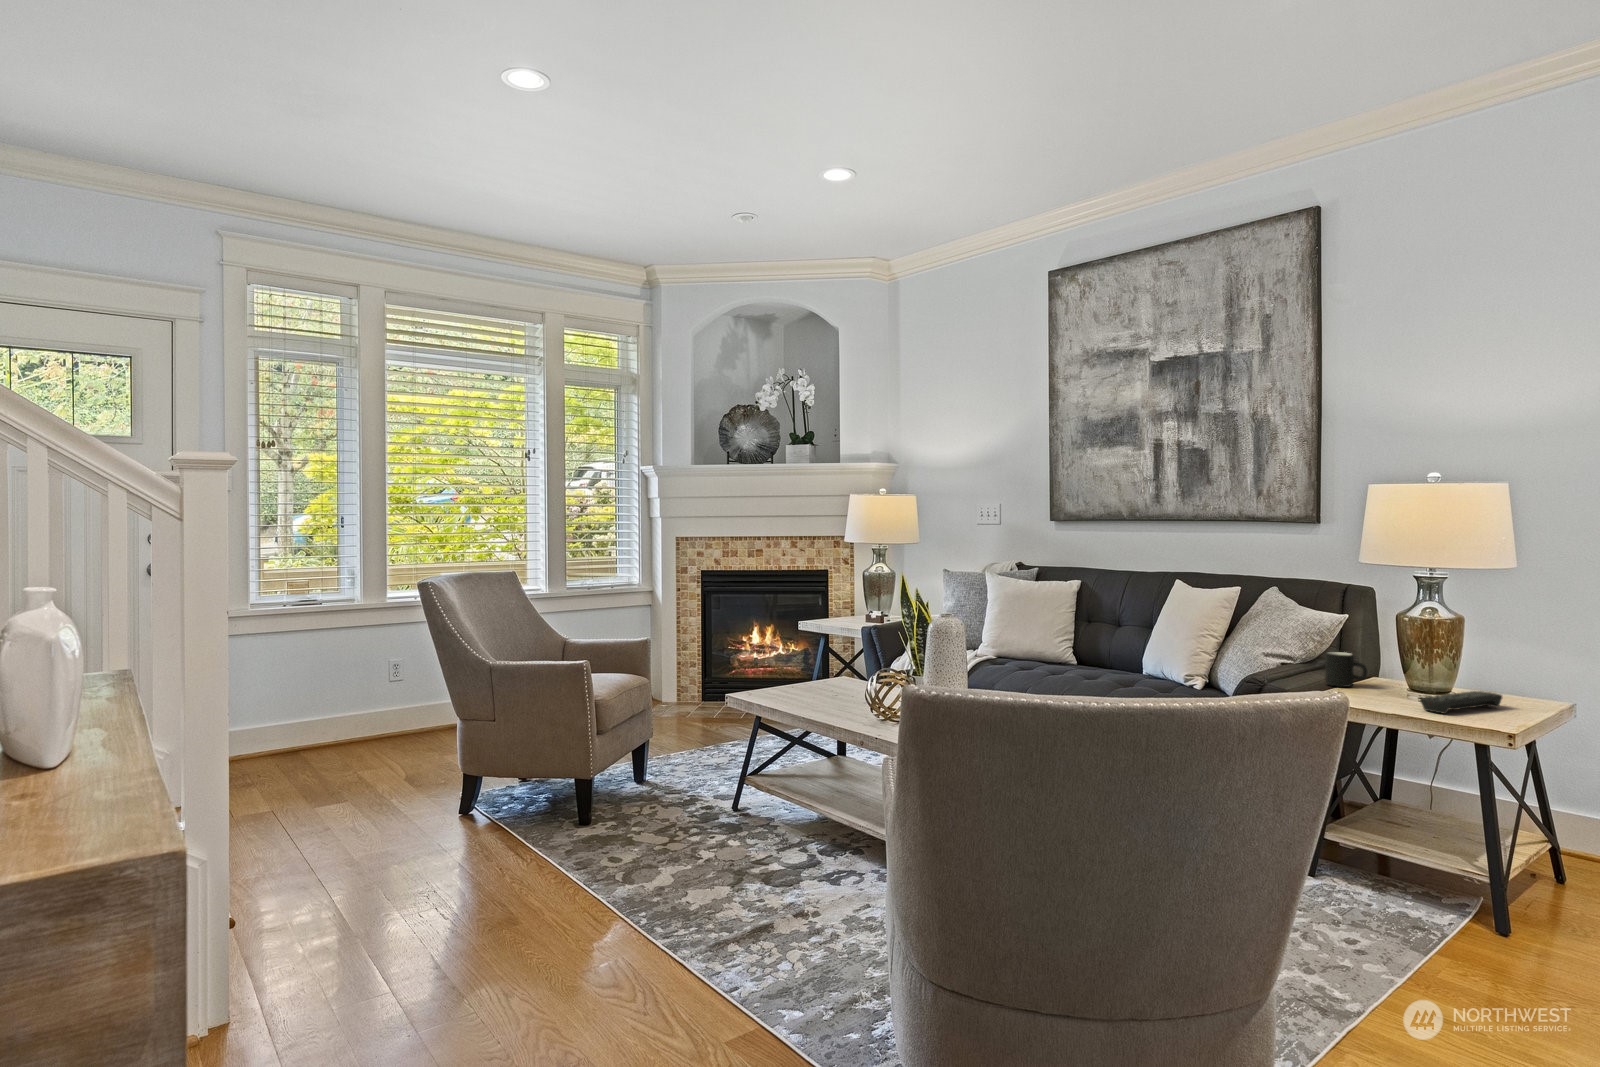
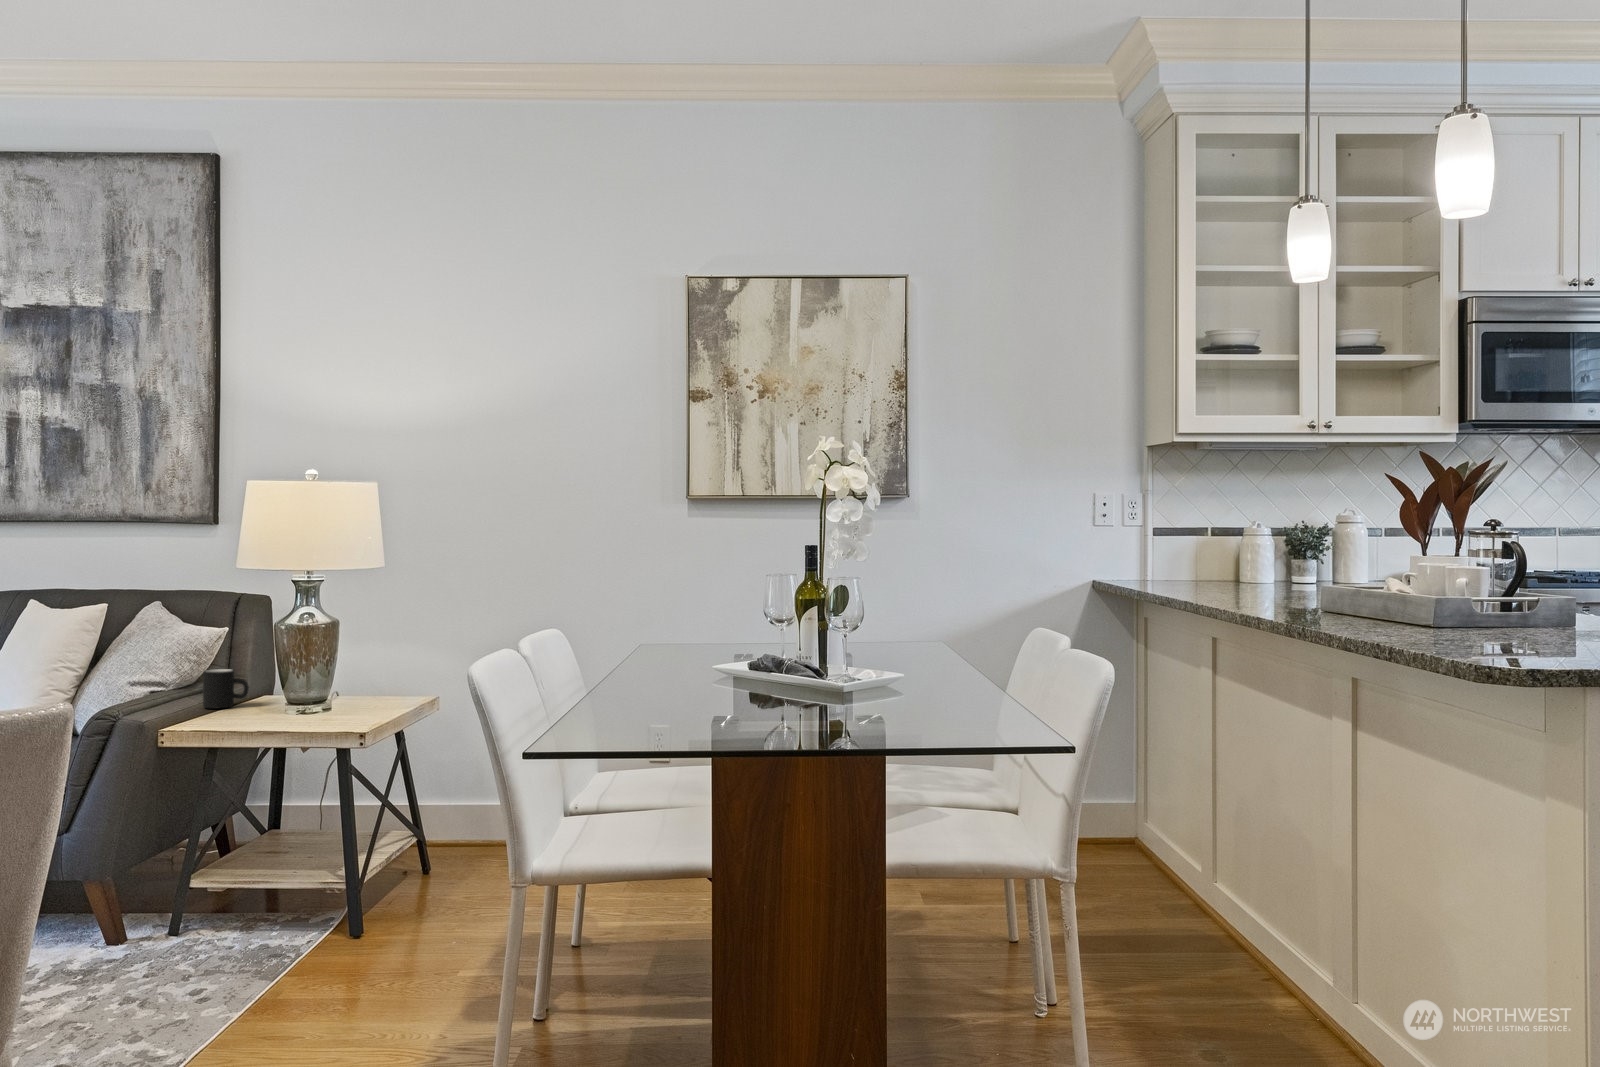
remote control: present [1420,691,1502,714] -> none [290,696,374,724]

